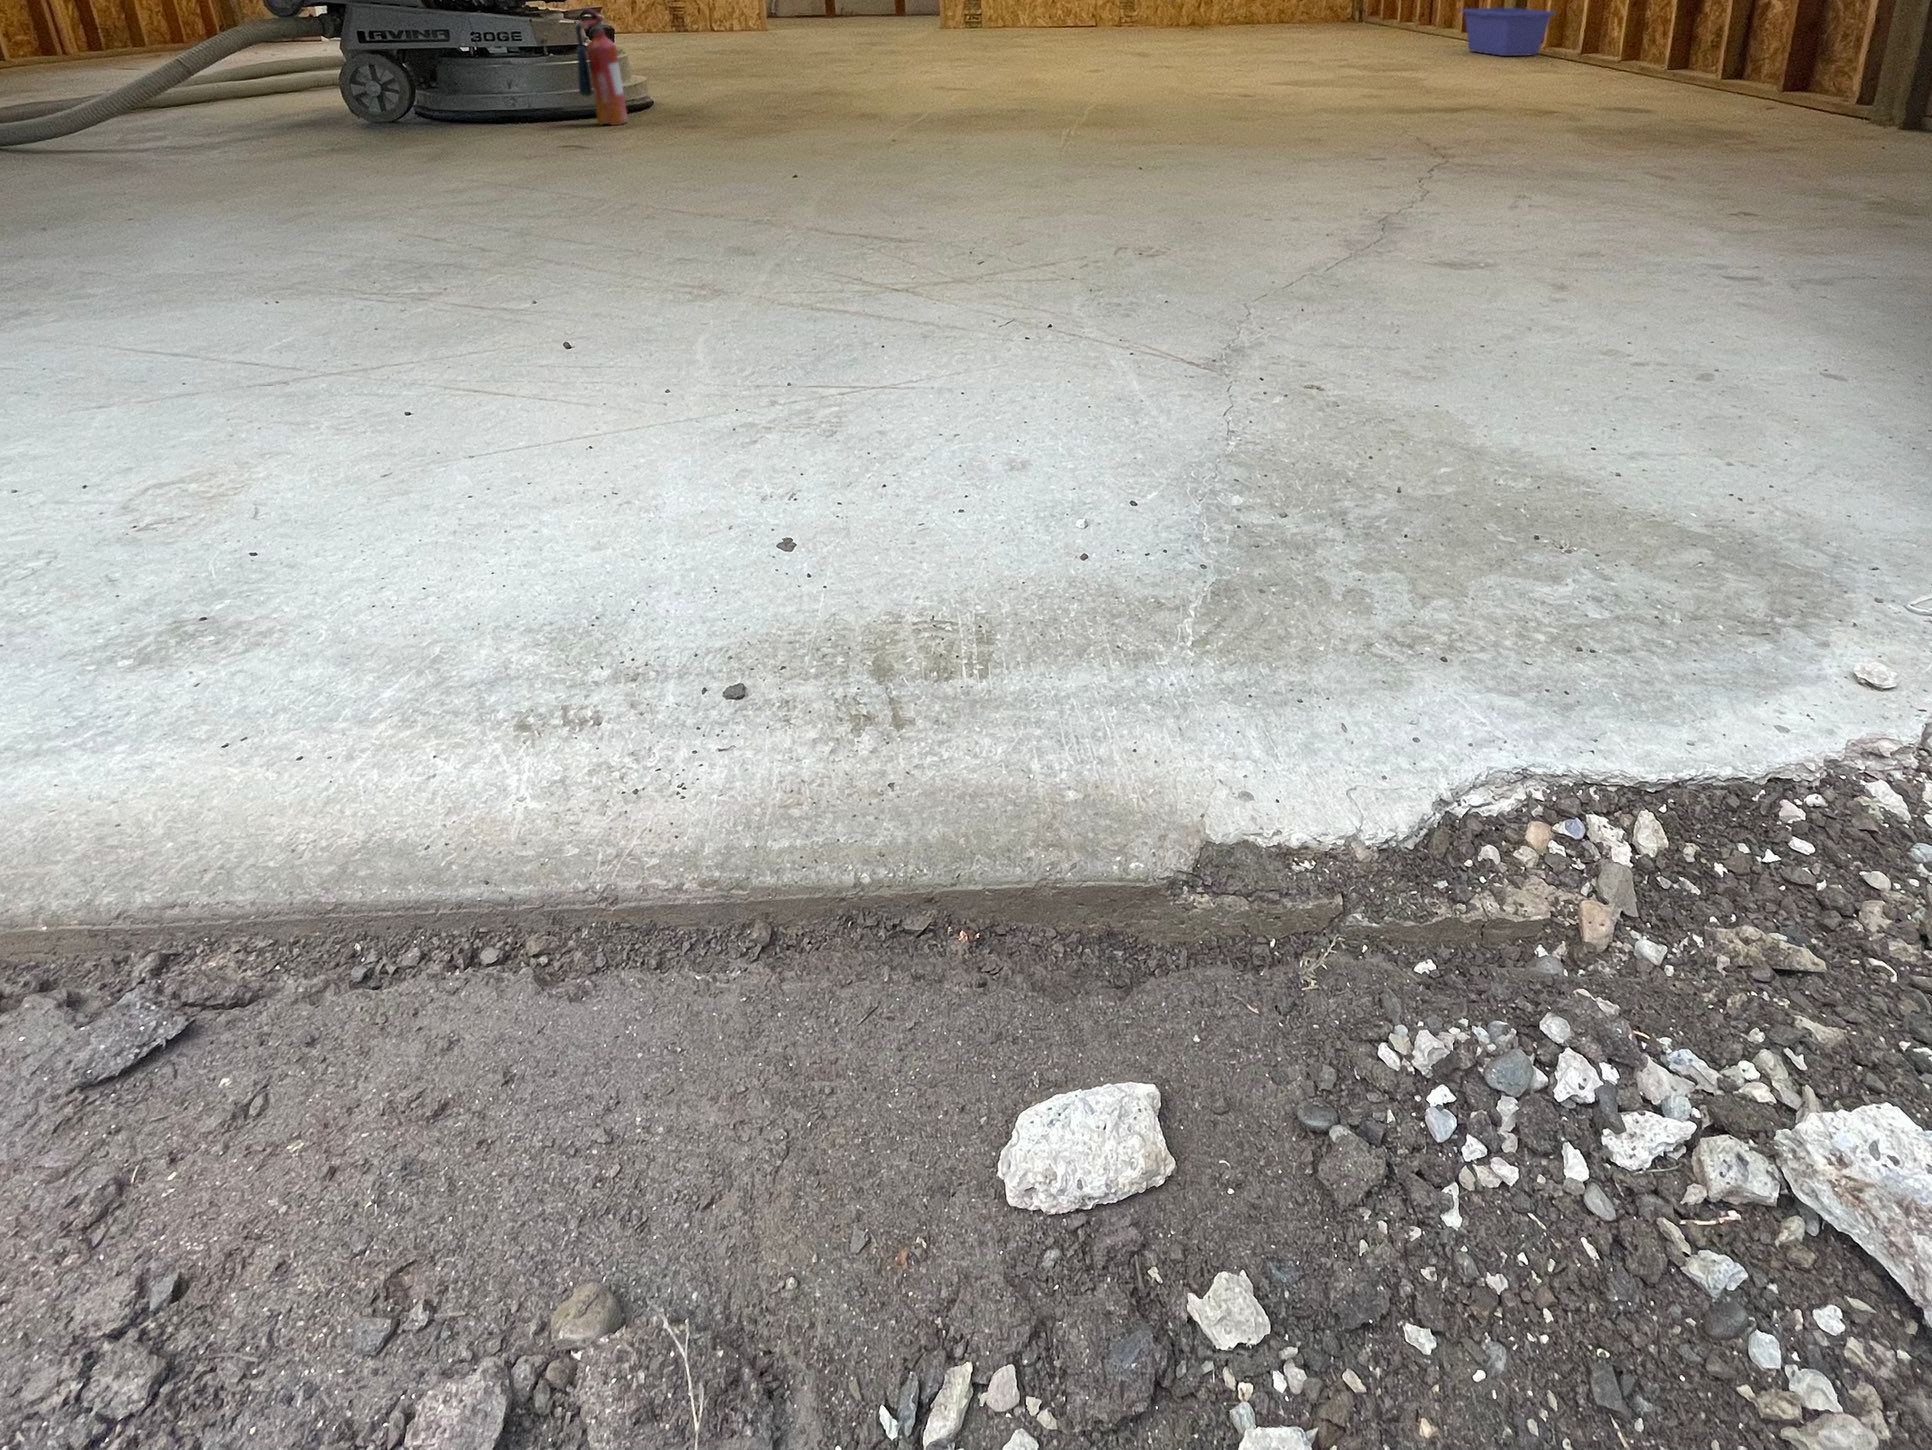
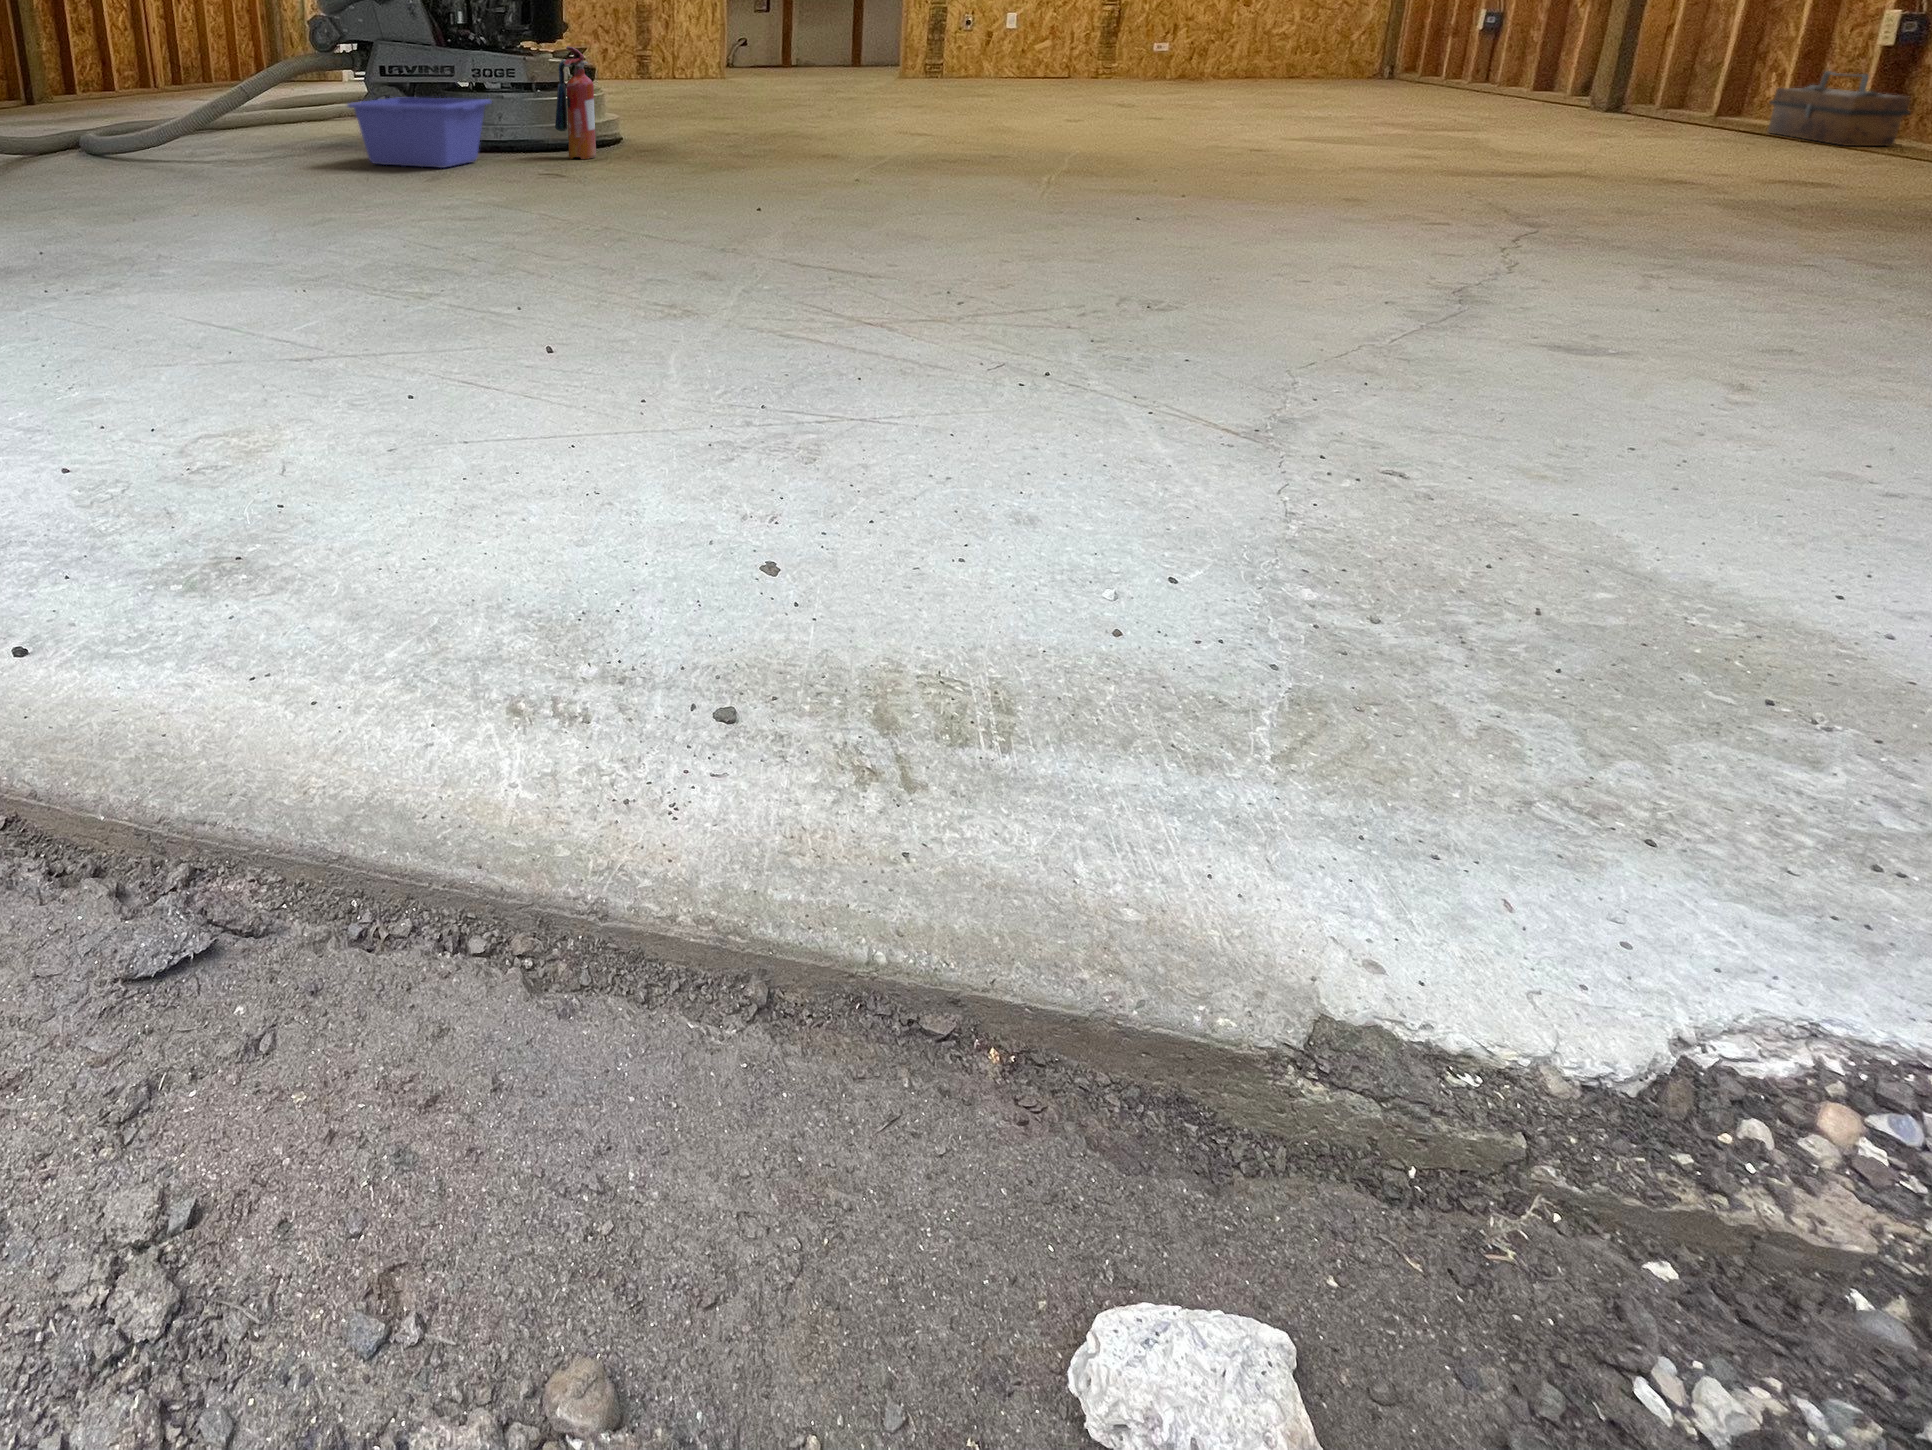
storage bin: present [1461,8,1556,56] -> present [347,97,491,168]
toolbox: none [1591,24,1674,82] -> present [1768,71,1910,146]

